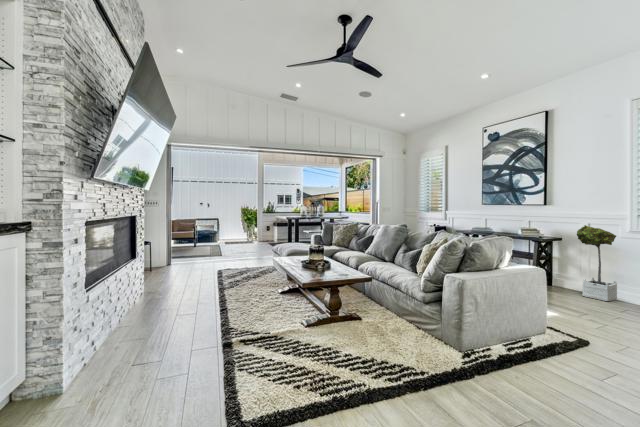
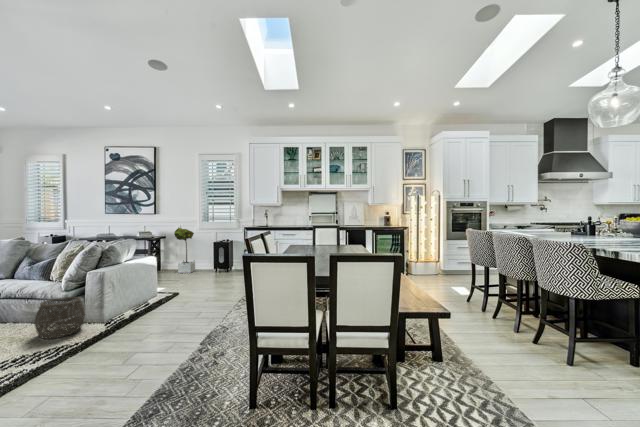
woven basket: none [390,299,441,353] -> present [35,297,85,339]

